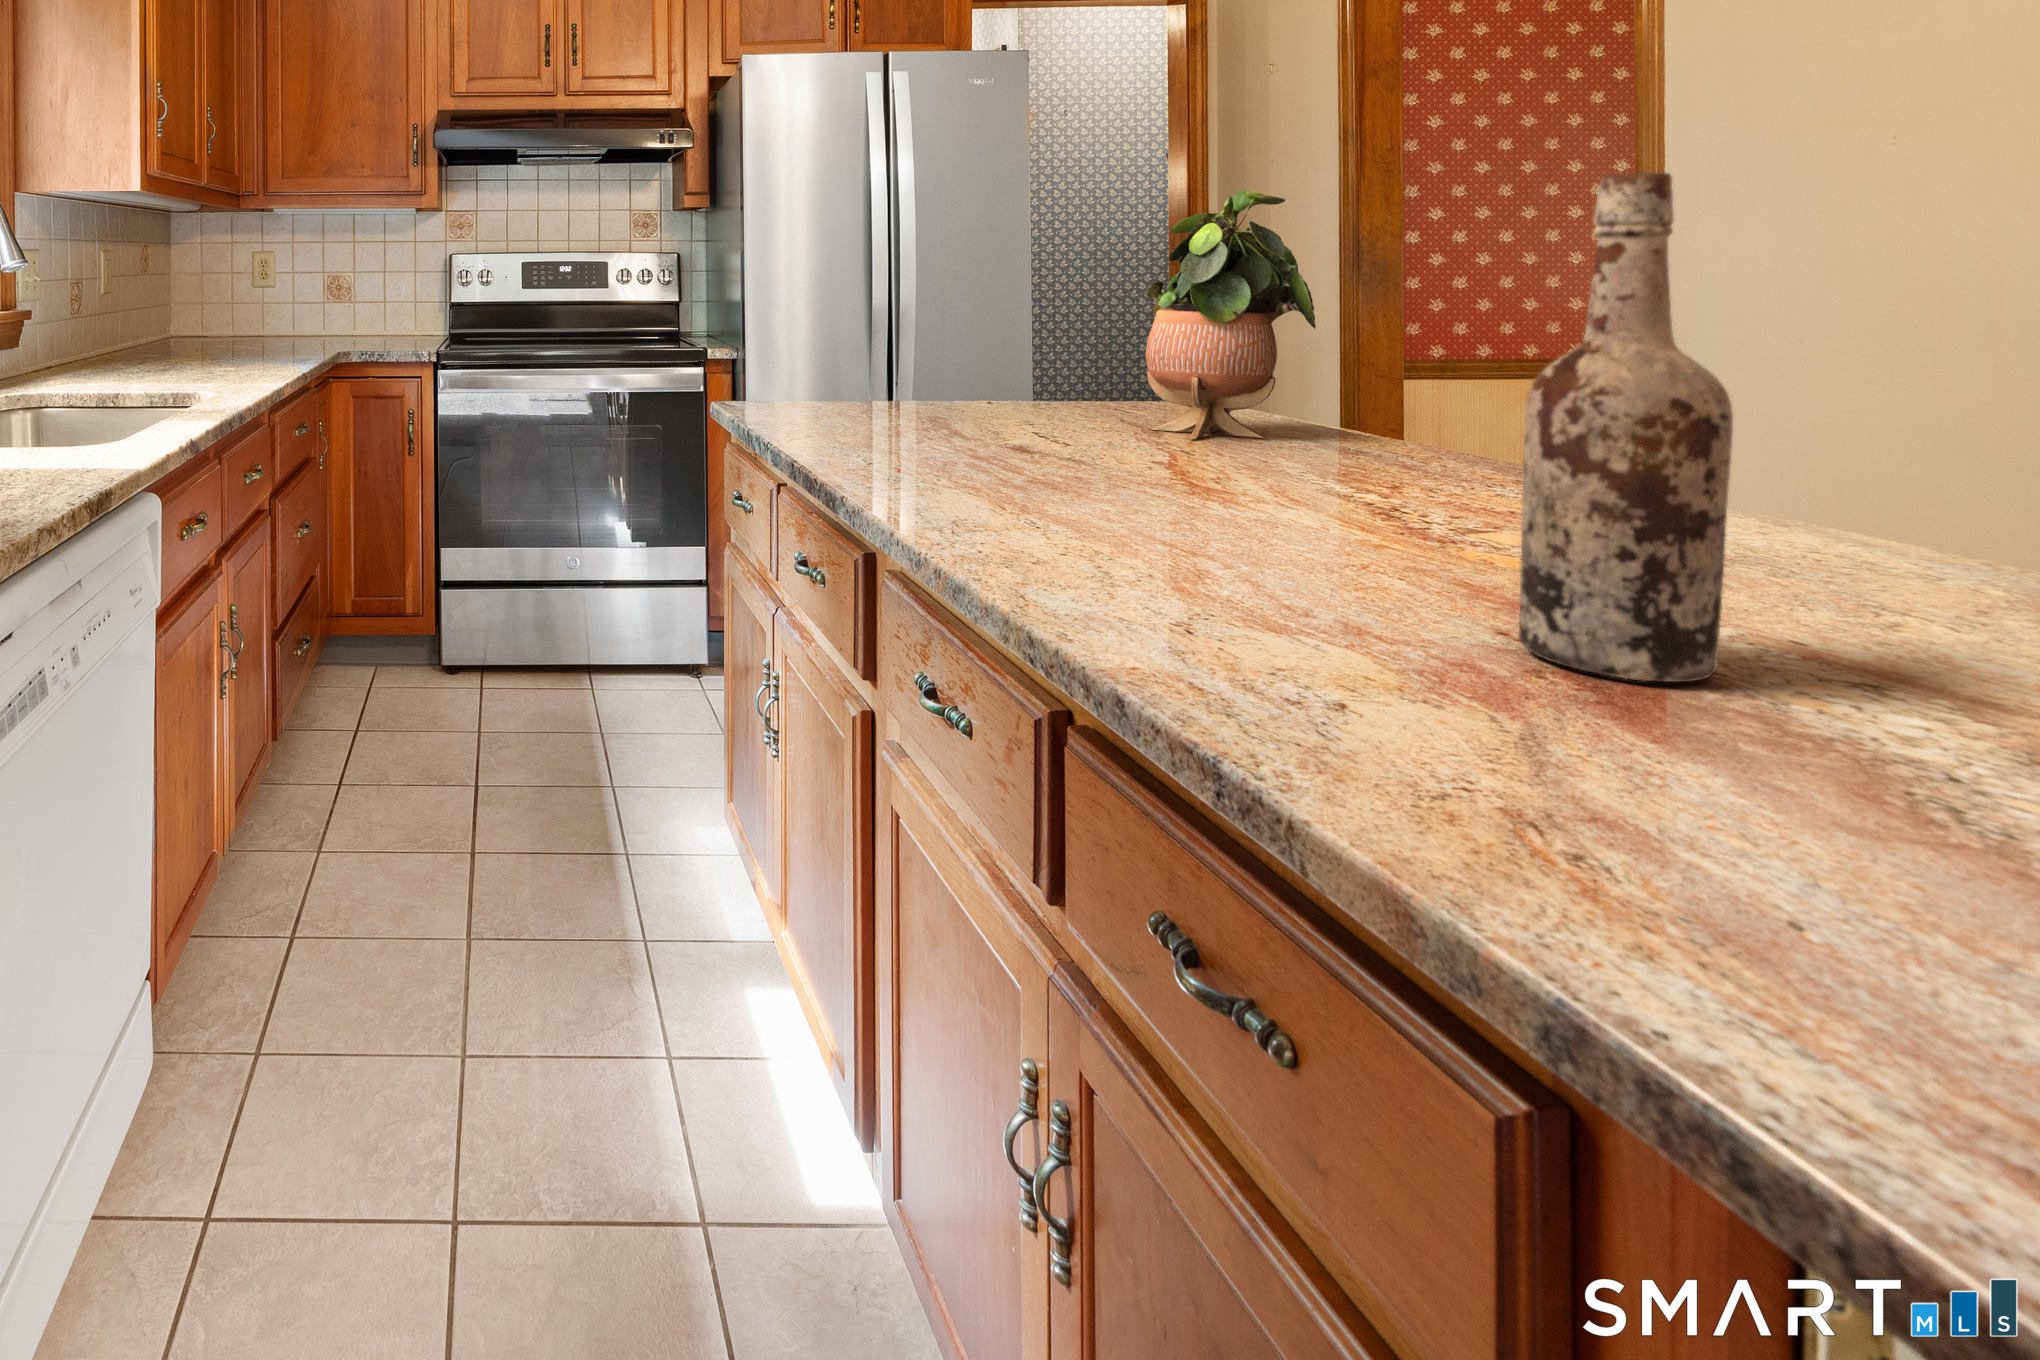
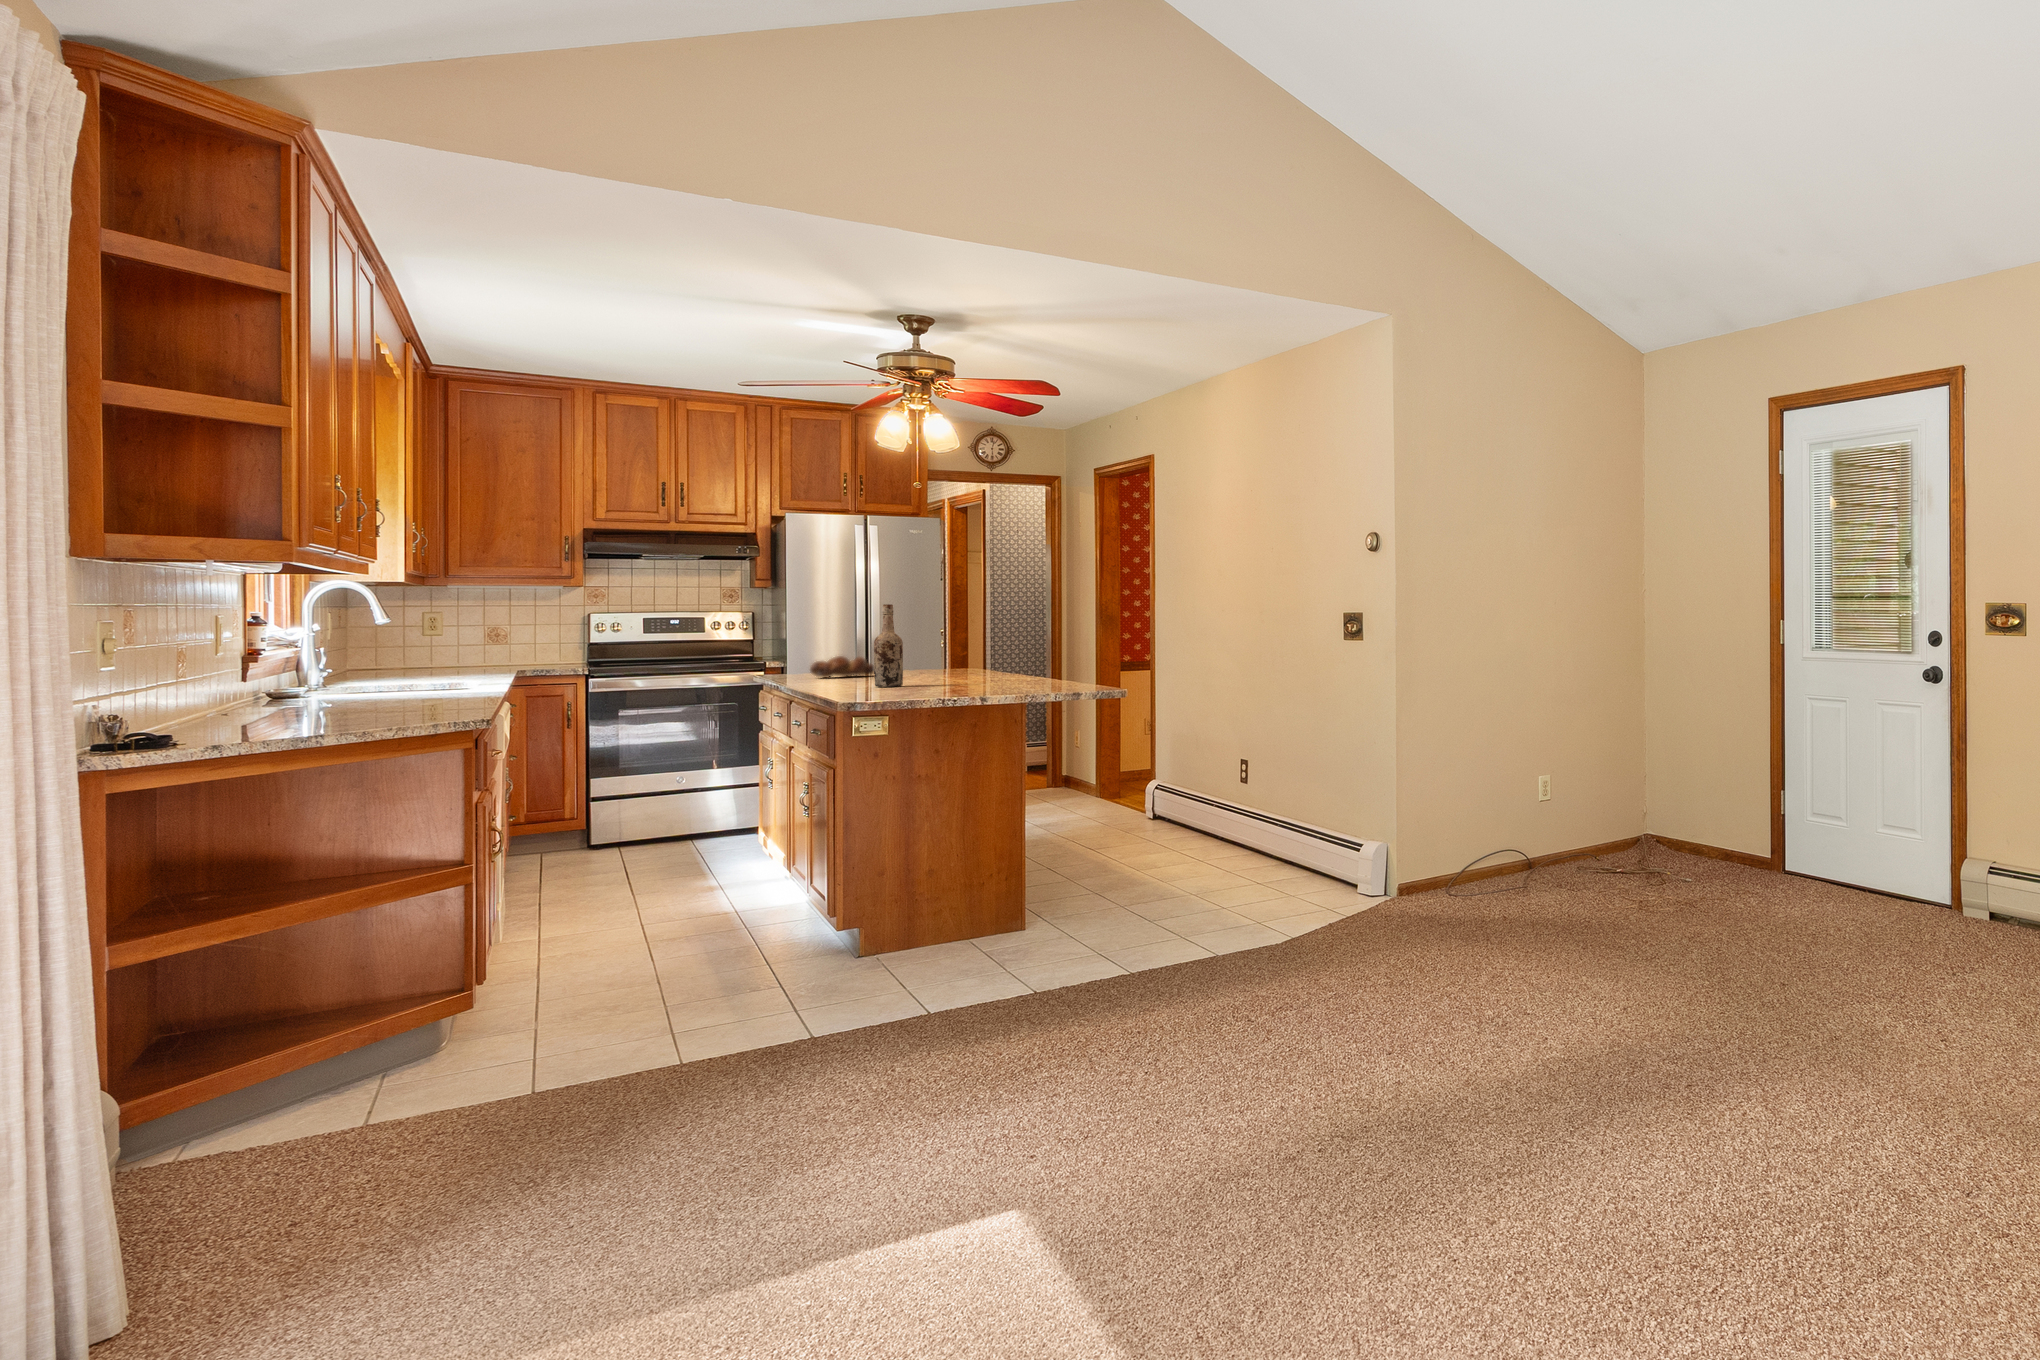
potted plant: present [1146,190,1316,439] -> none [904,596,954,674]
bread loaf: none [912,378,1095,453] -> present [810,656,874,678]

